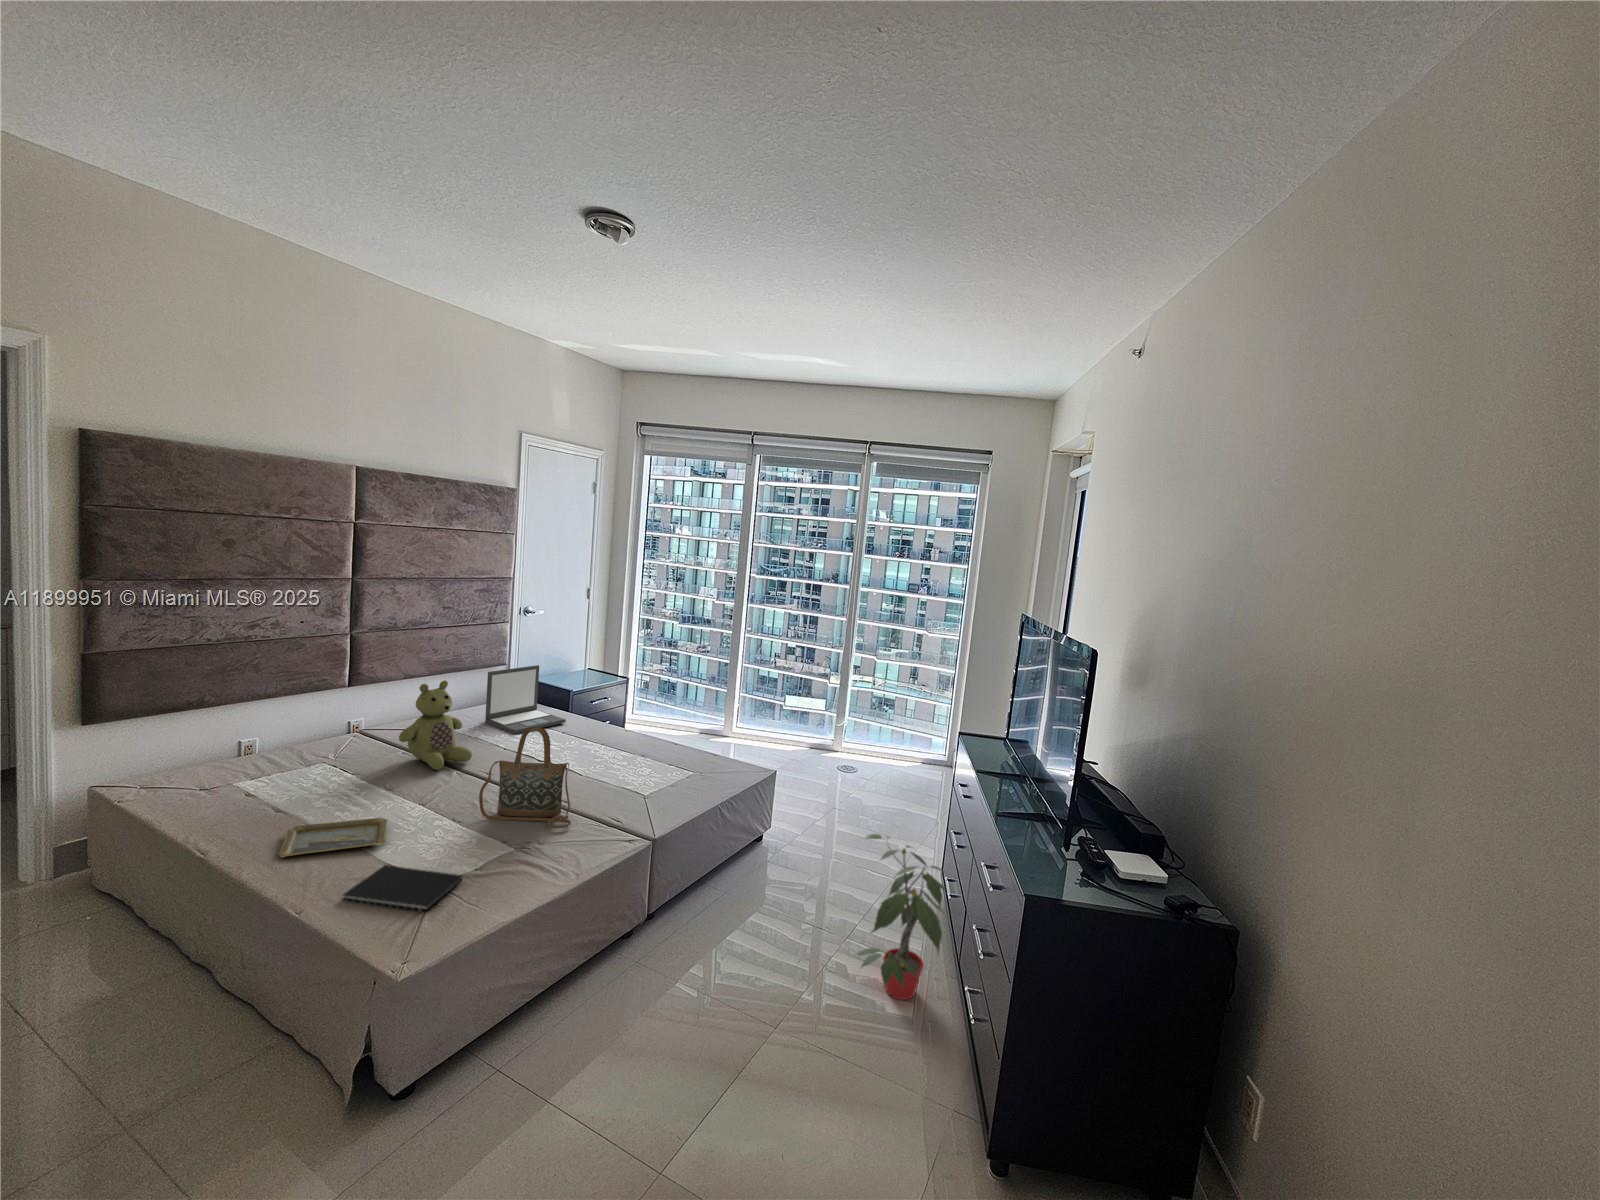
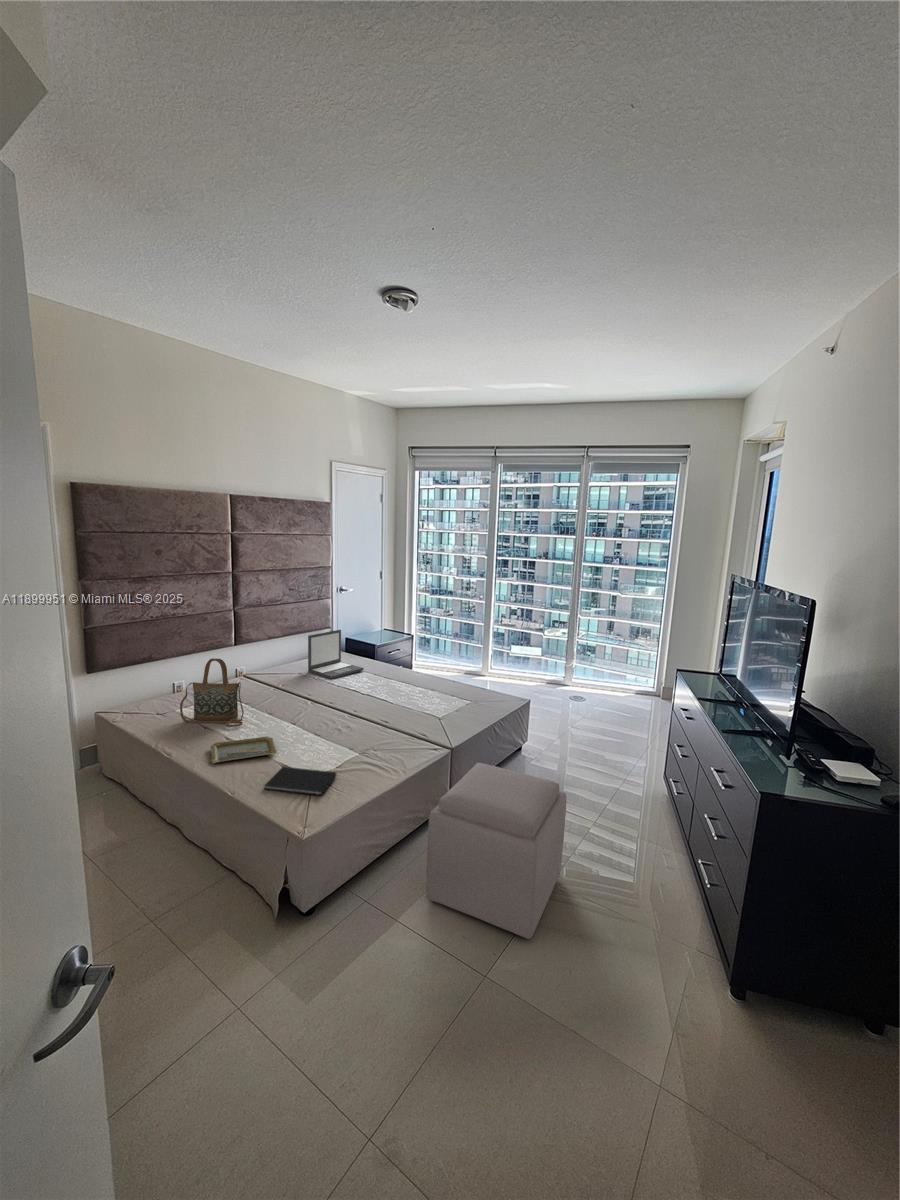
stuffed bear: present [399,680,472,770] -> none [262,642,310,705]
handbag: present [479,727,571,828] -> present [180,658,244,727]
potted plant: present [856,834,945,1000] -> none [606,739,684,856]
ottoman: none [572,865,787,1130] -> present [427,763,567,939]

